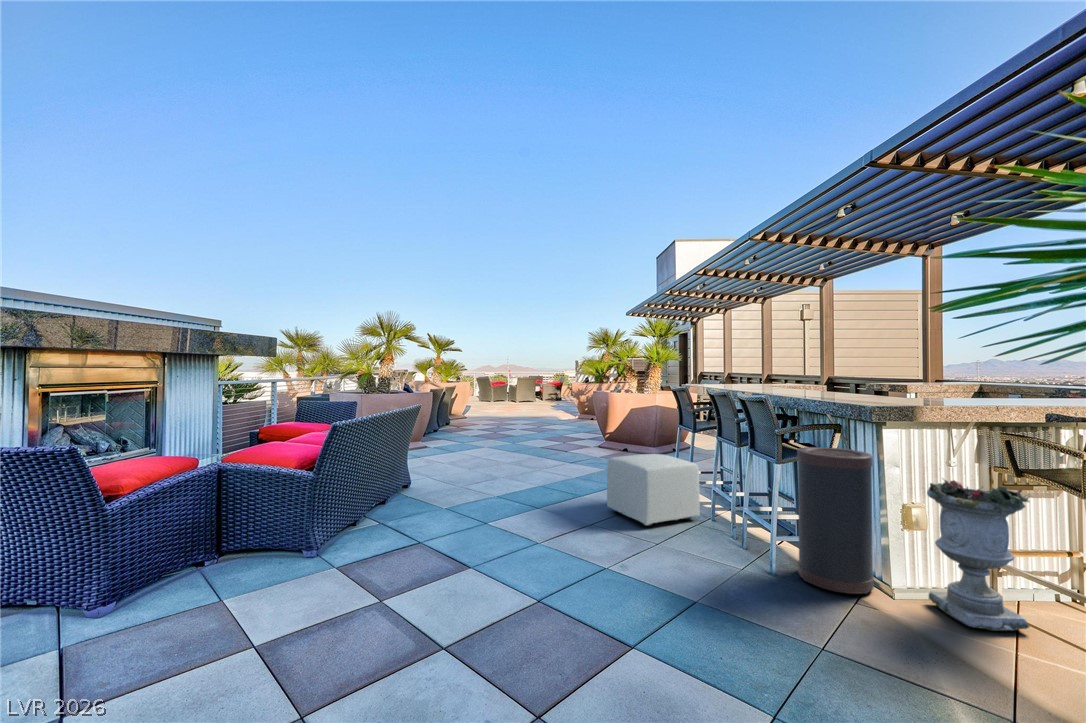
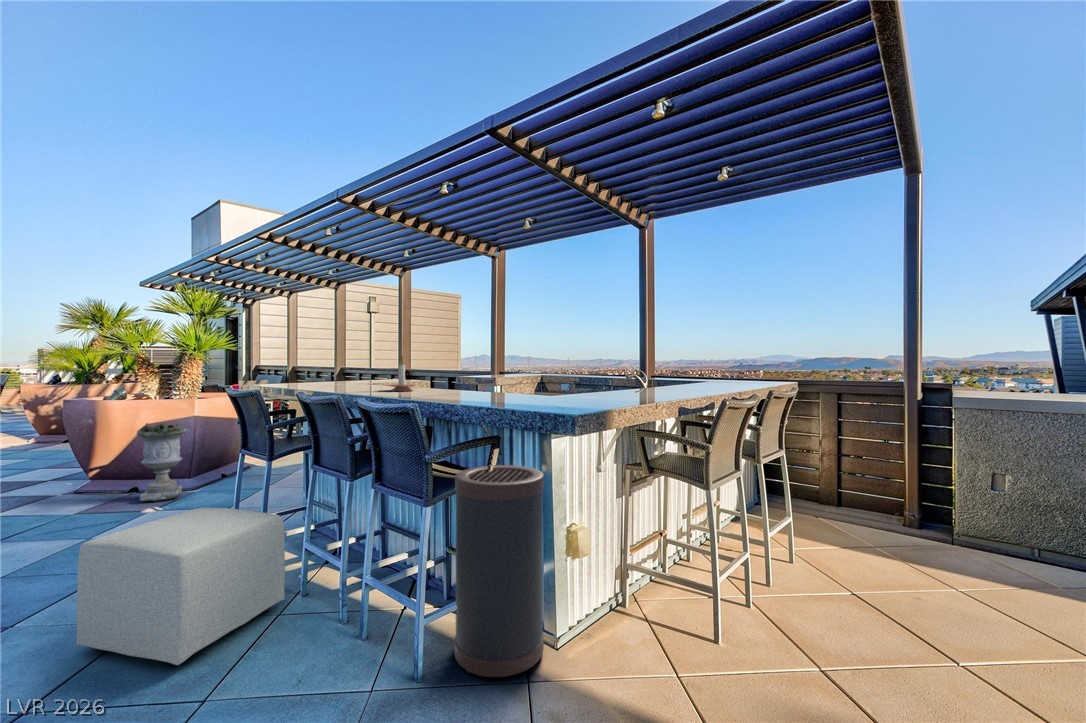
candle holder: none [776,364,806,393] -> present [385,356,418,391]
planter: present [927,480,1031,631] -> present [137,423,187,501]

